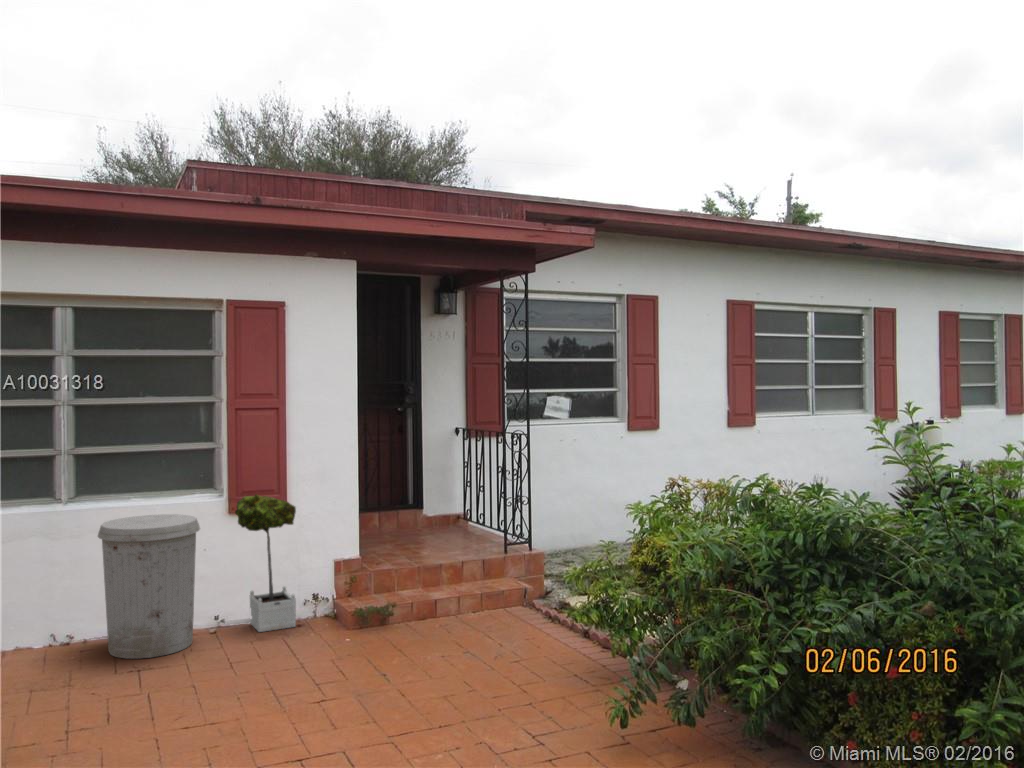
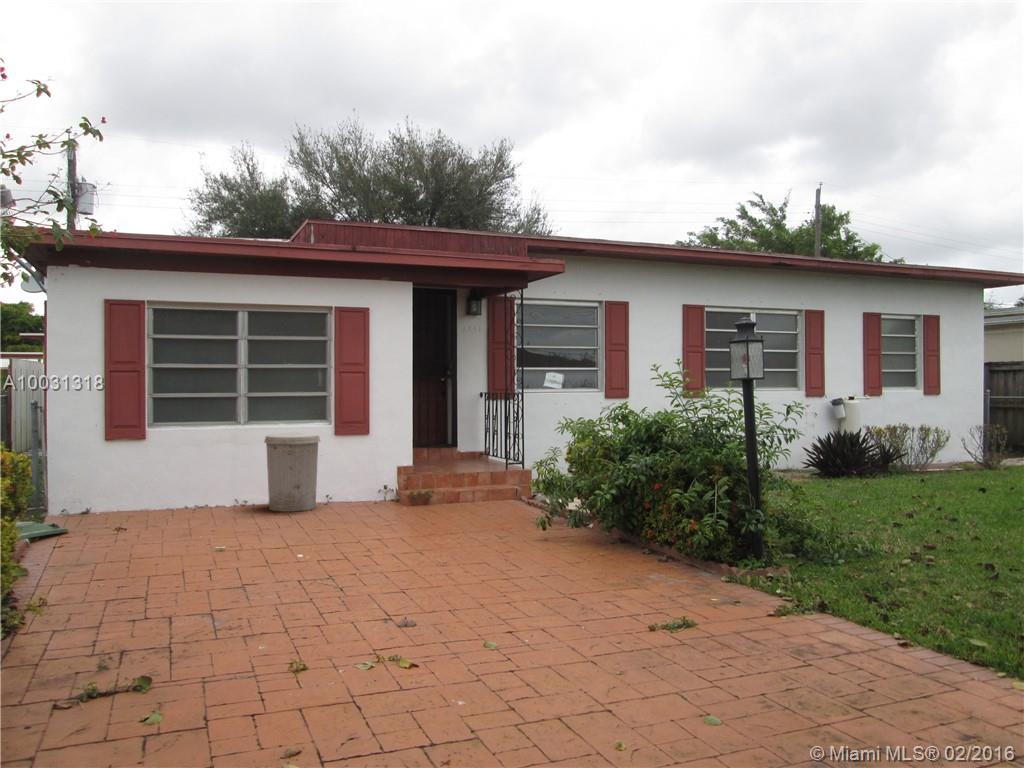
potted tree: present [235,494,296,632] -> none [340,422,375,505]

